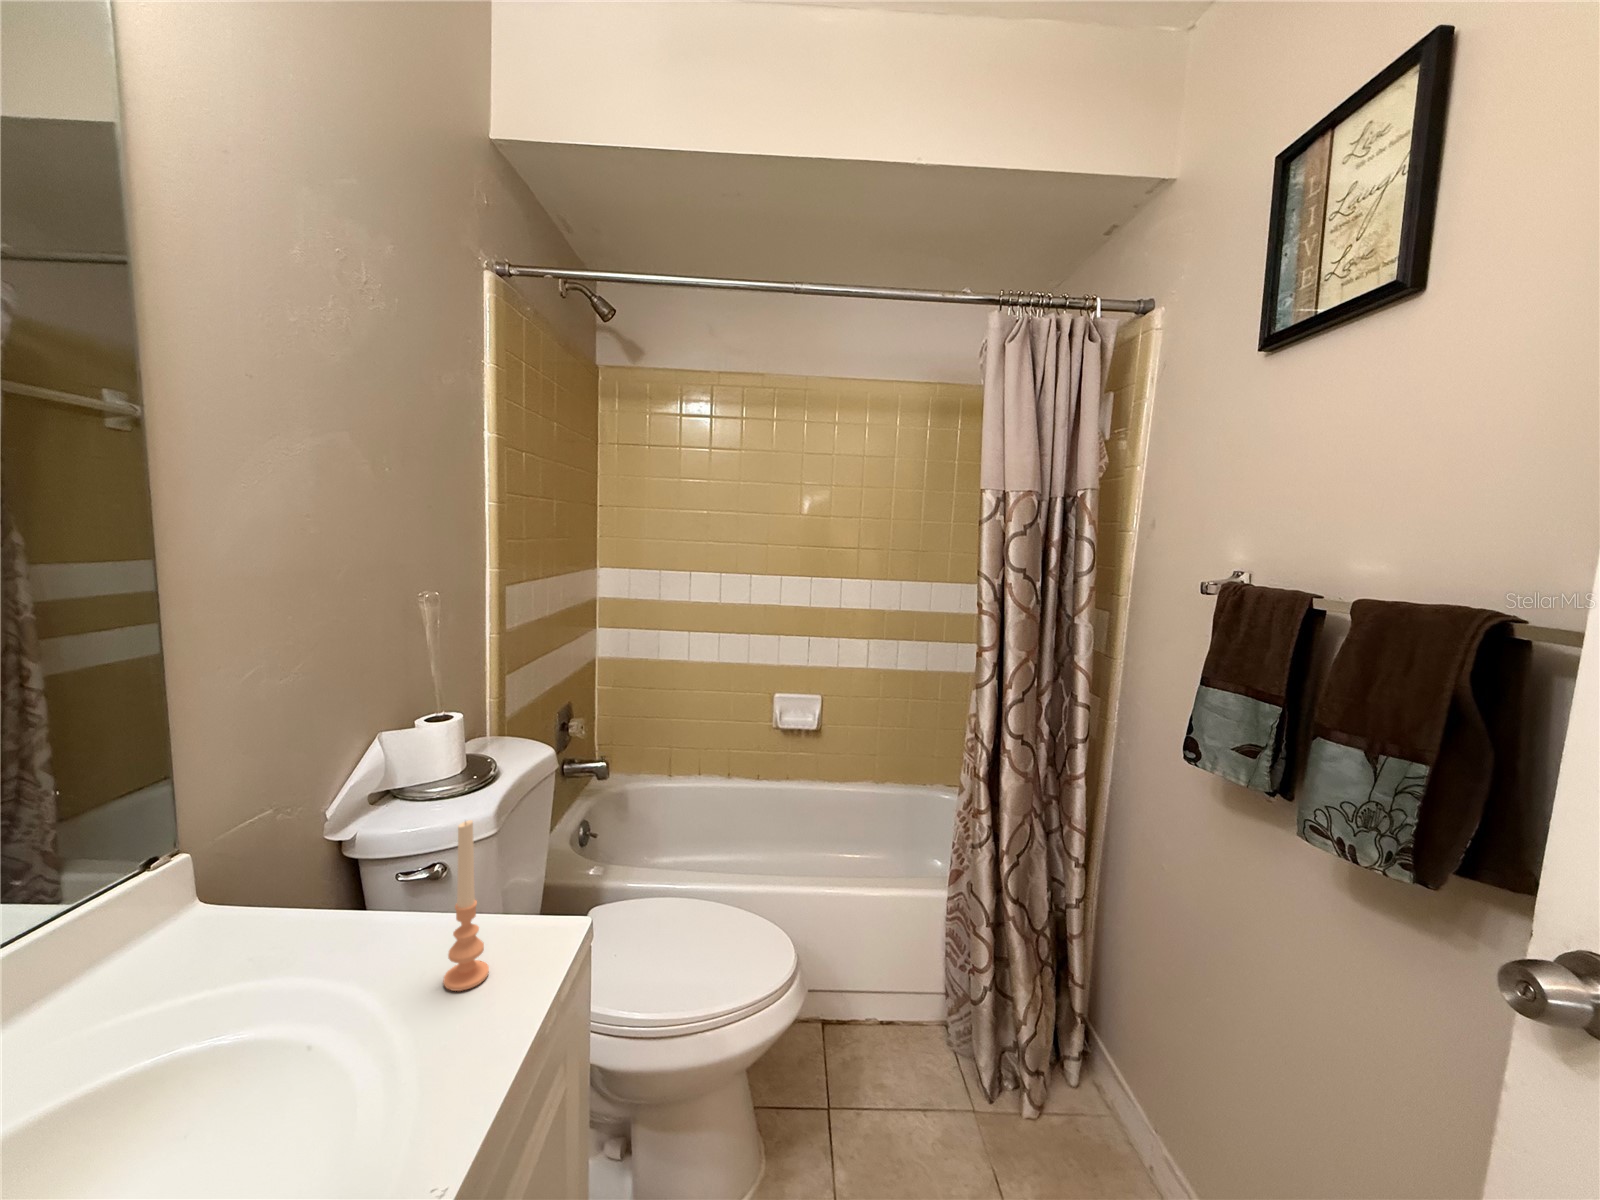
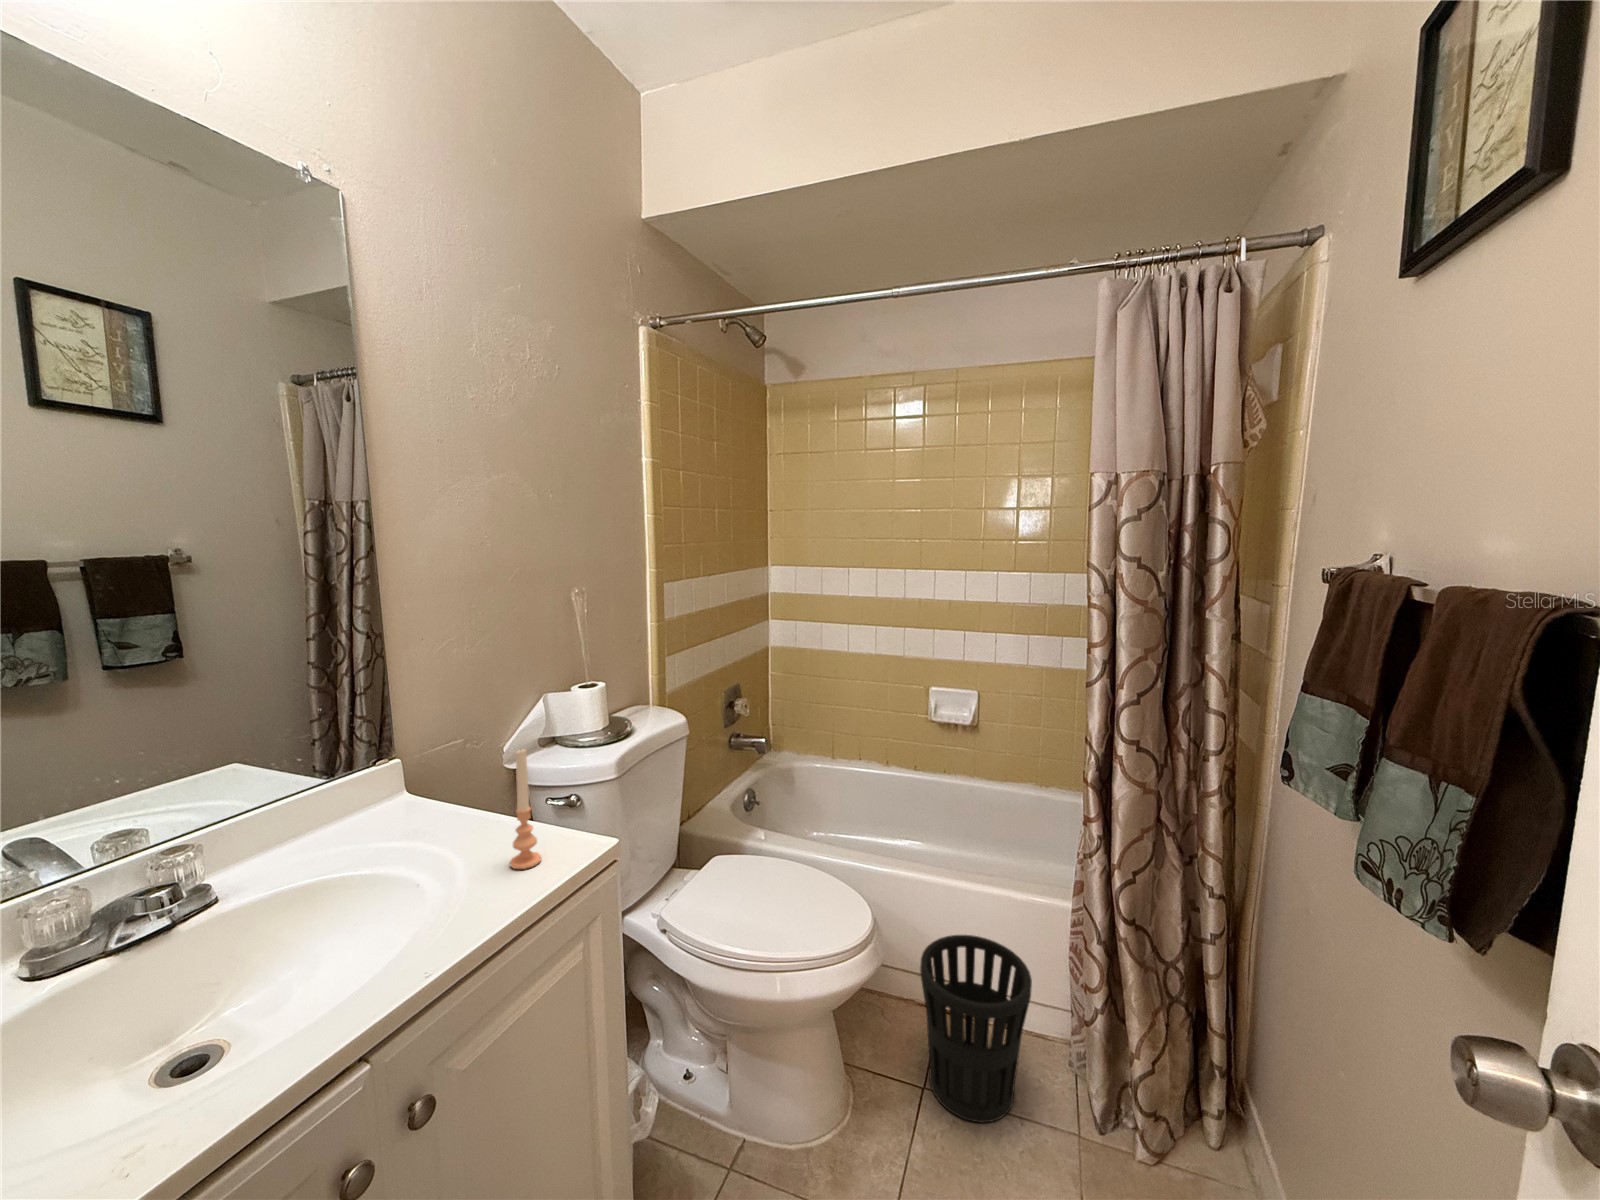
wastebasket: none [821,941,929,1129] -> present [920,935,1032,1122]

